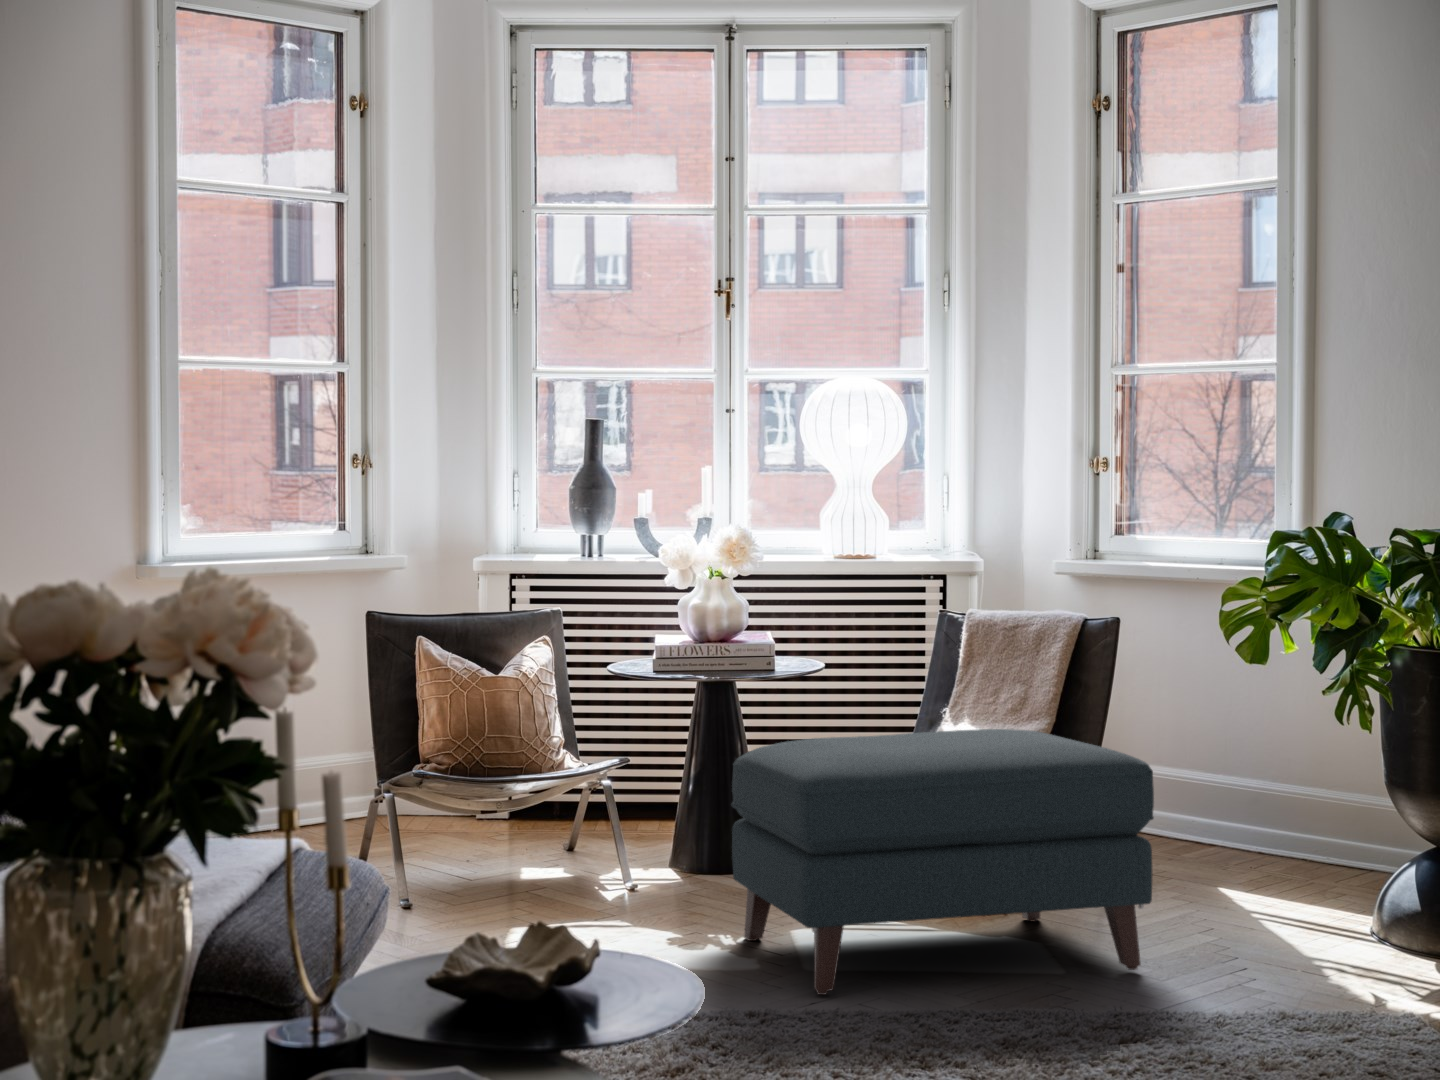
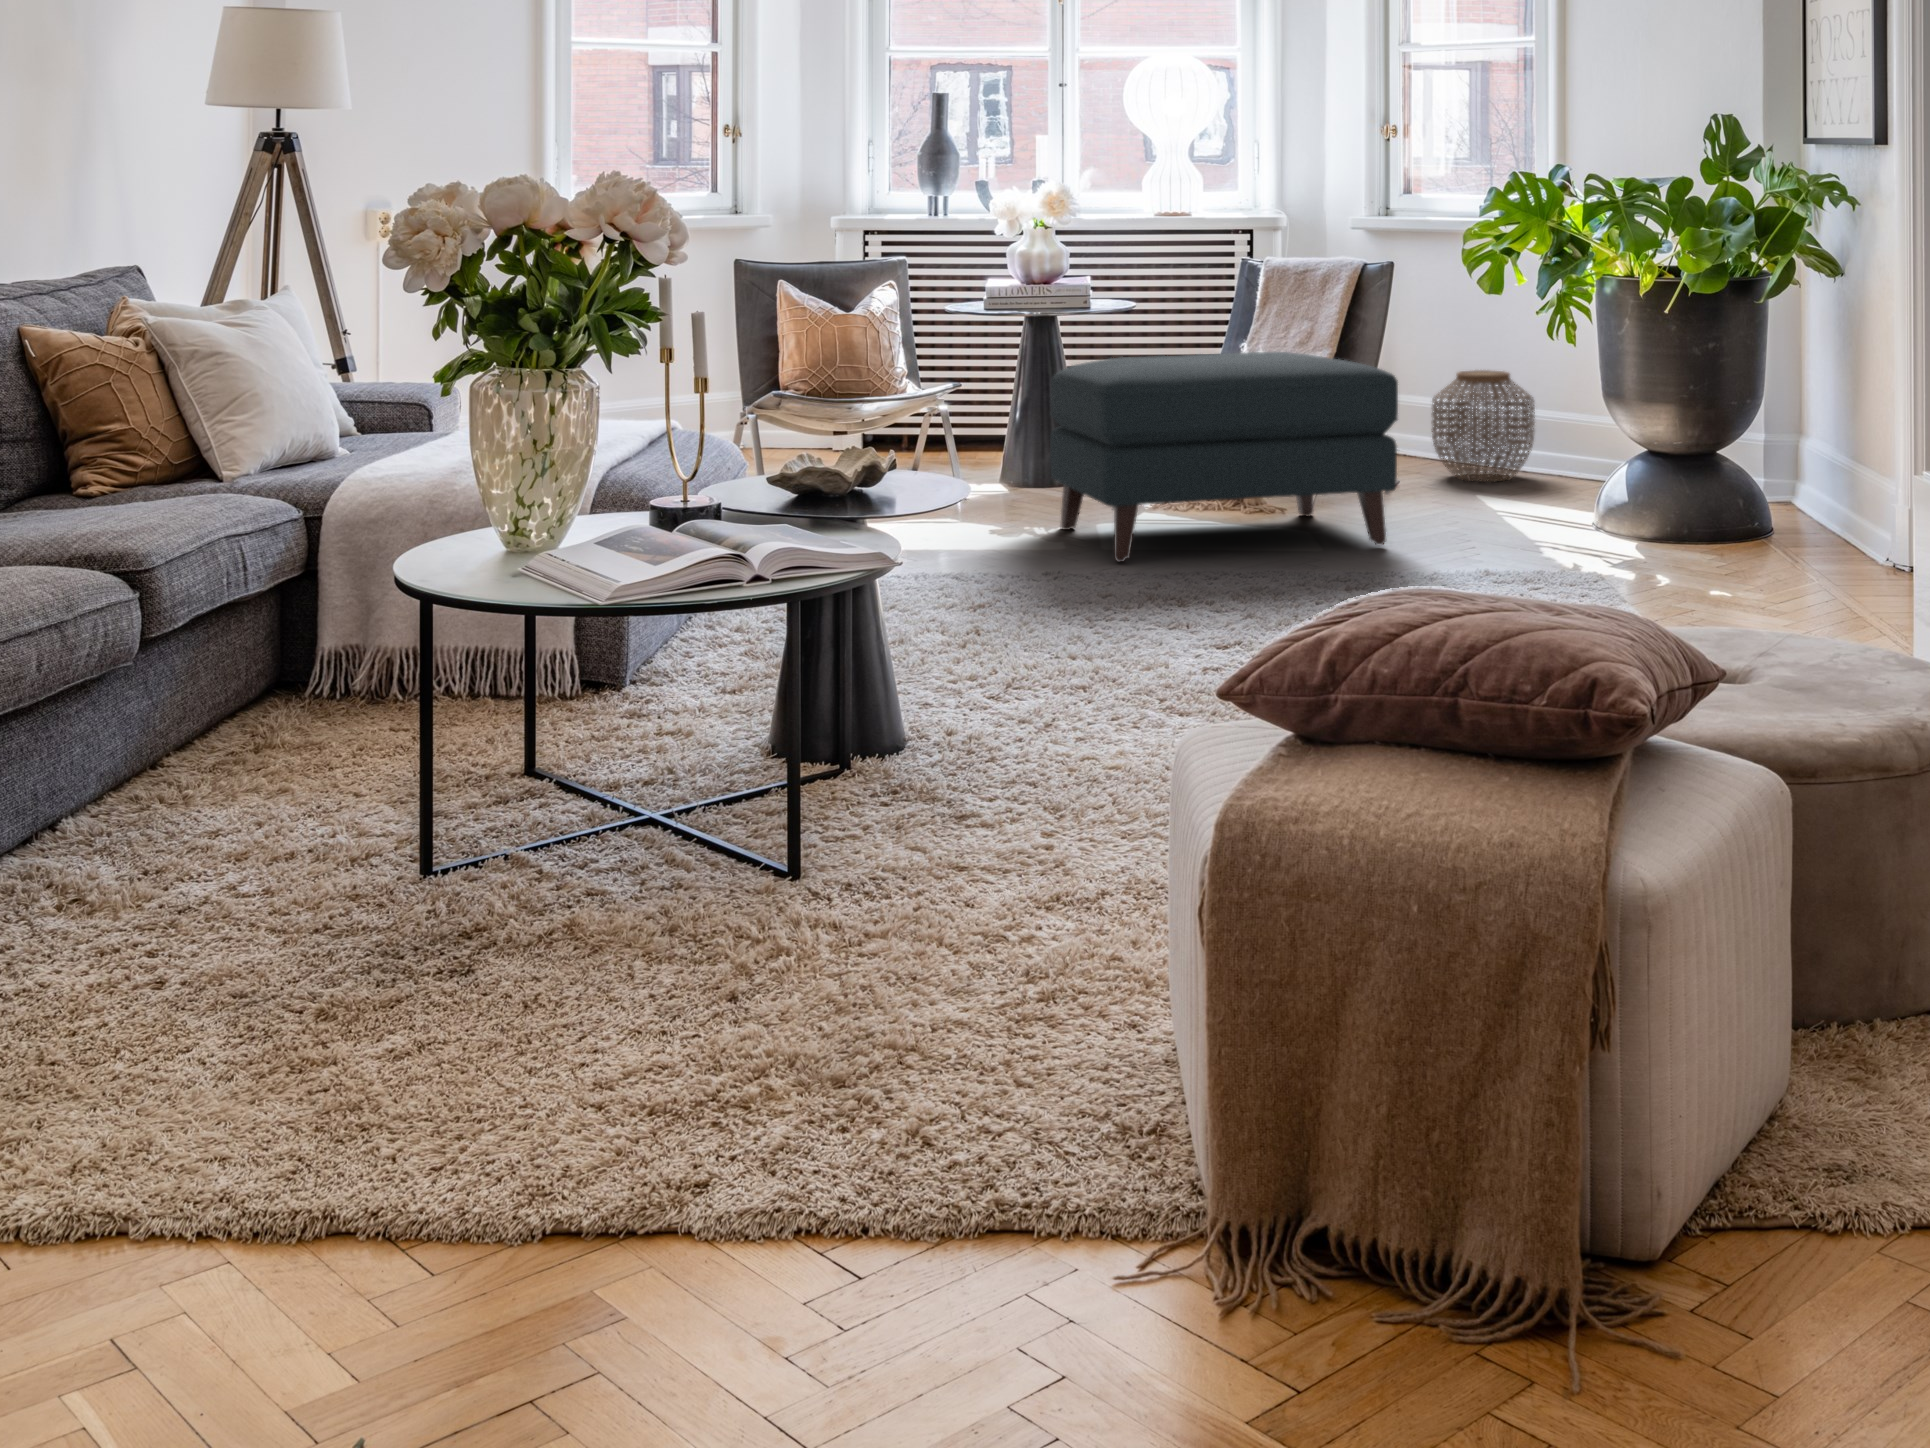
woven basket: none [1165,736,1288,869] -> present [1432,370,1535,481]

